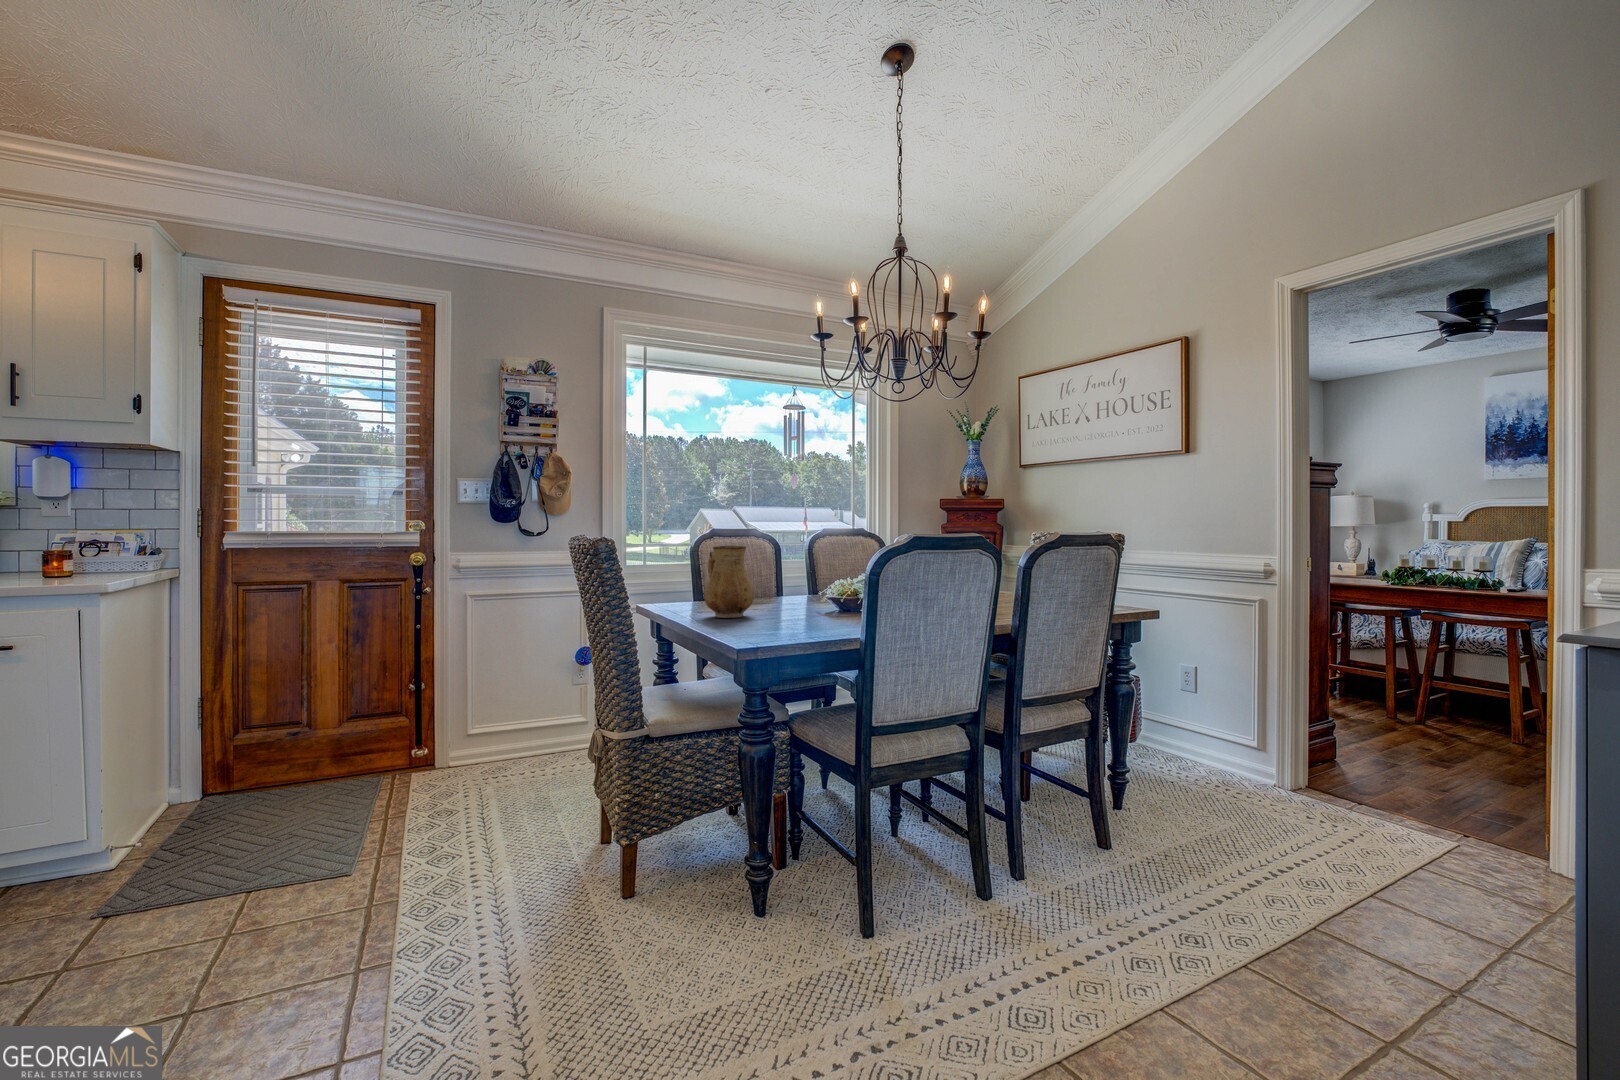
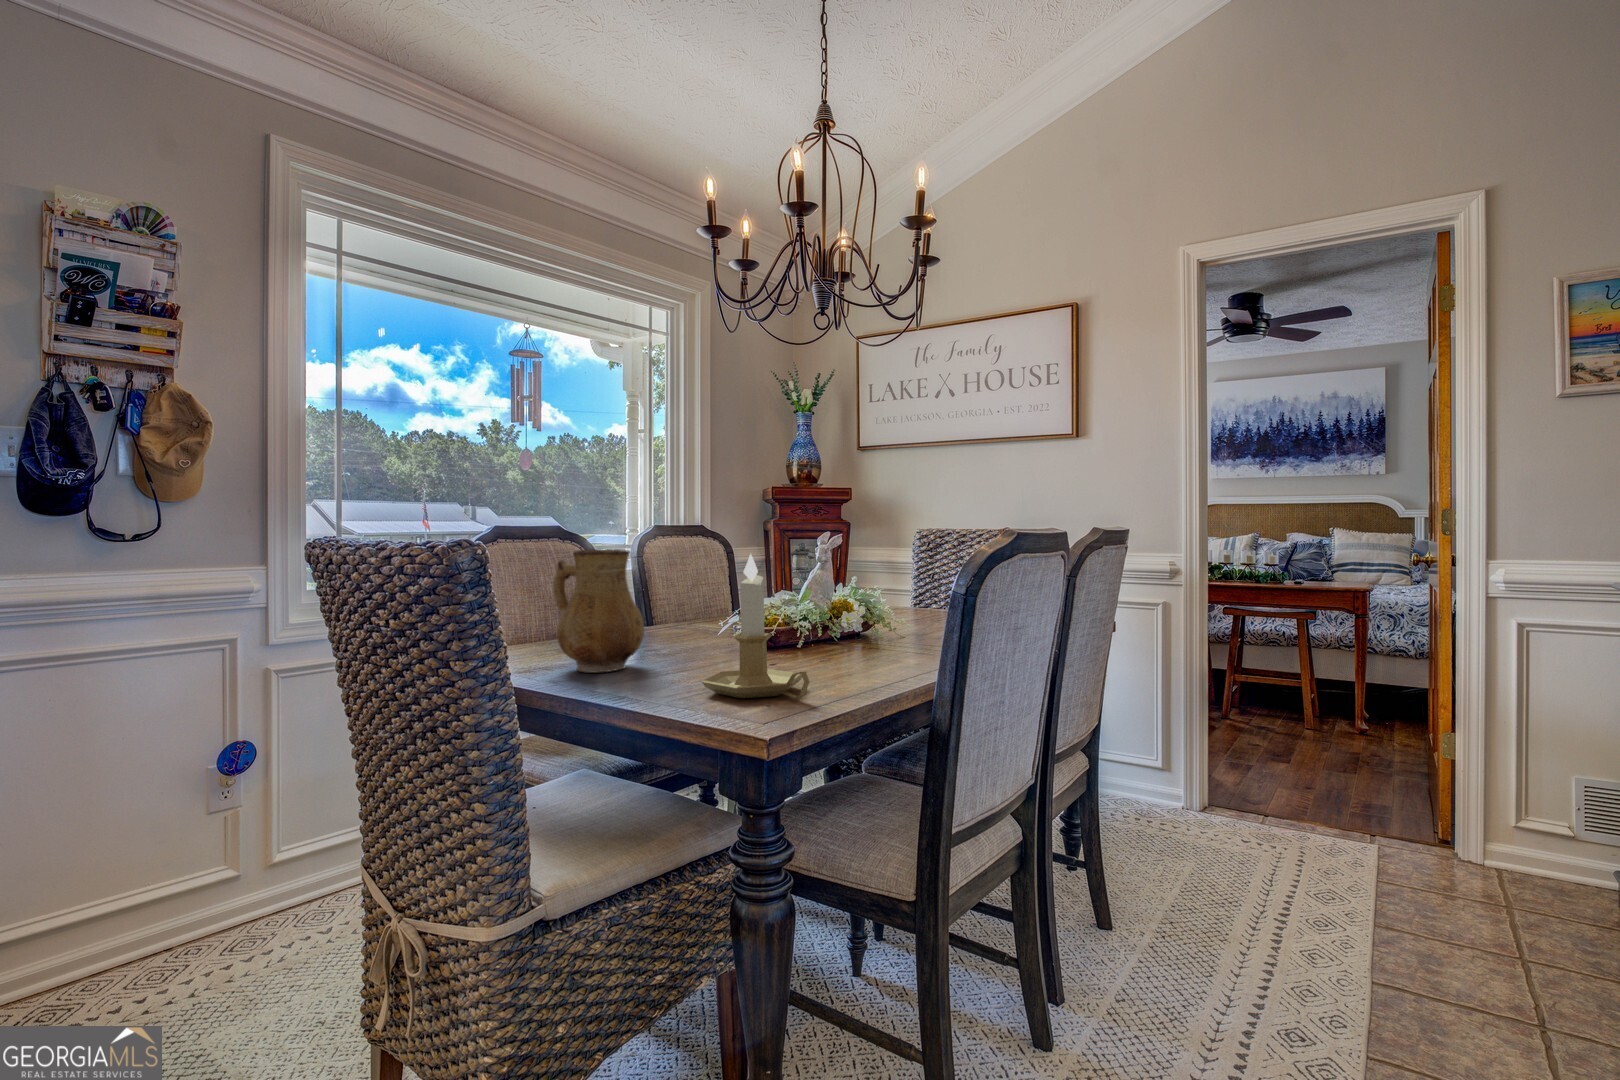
candlestick: none [753,550,814,637] -> present [702,554,810,699]

